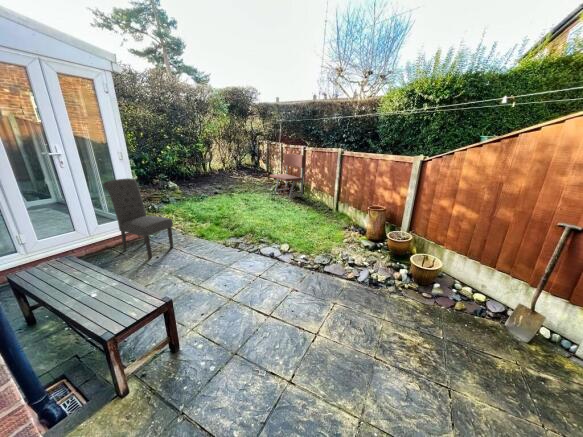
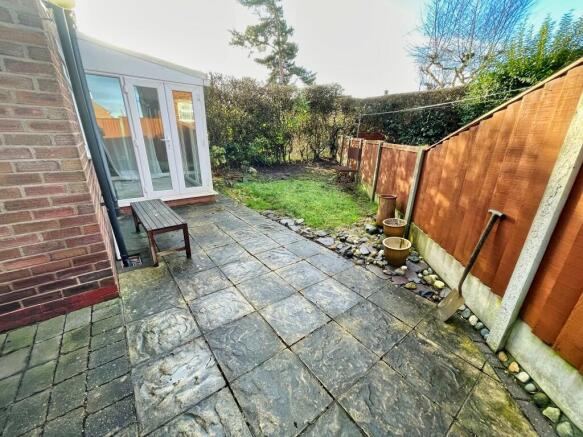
chair: present [104,178,173,258] -> none [190,159,226,213]

